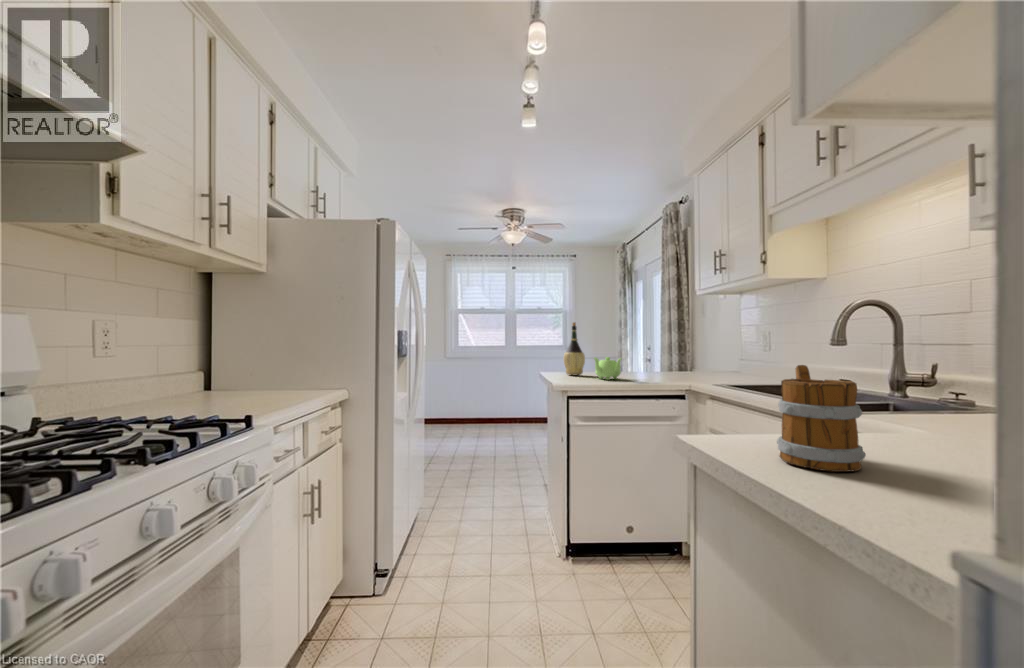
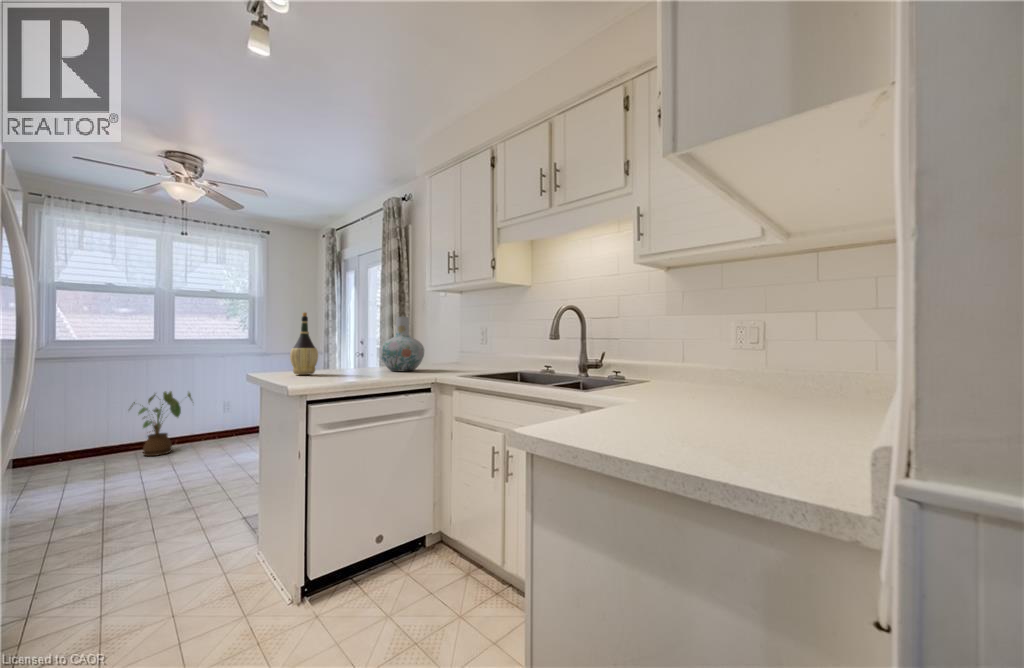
vase: none [642,323,687,377] -> present [380,317,424,371]
teapot: present [594,357,621,380] -> none [333,353,369,378]
mug: present [777,365,866,472] -> none [601,358,666,443]
house plant: none [488,384,525,431] -> present [132,391,192,456]

